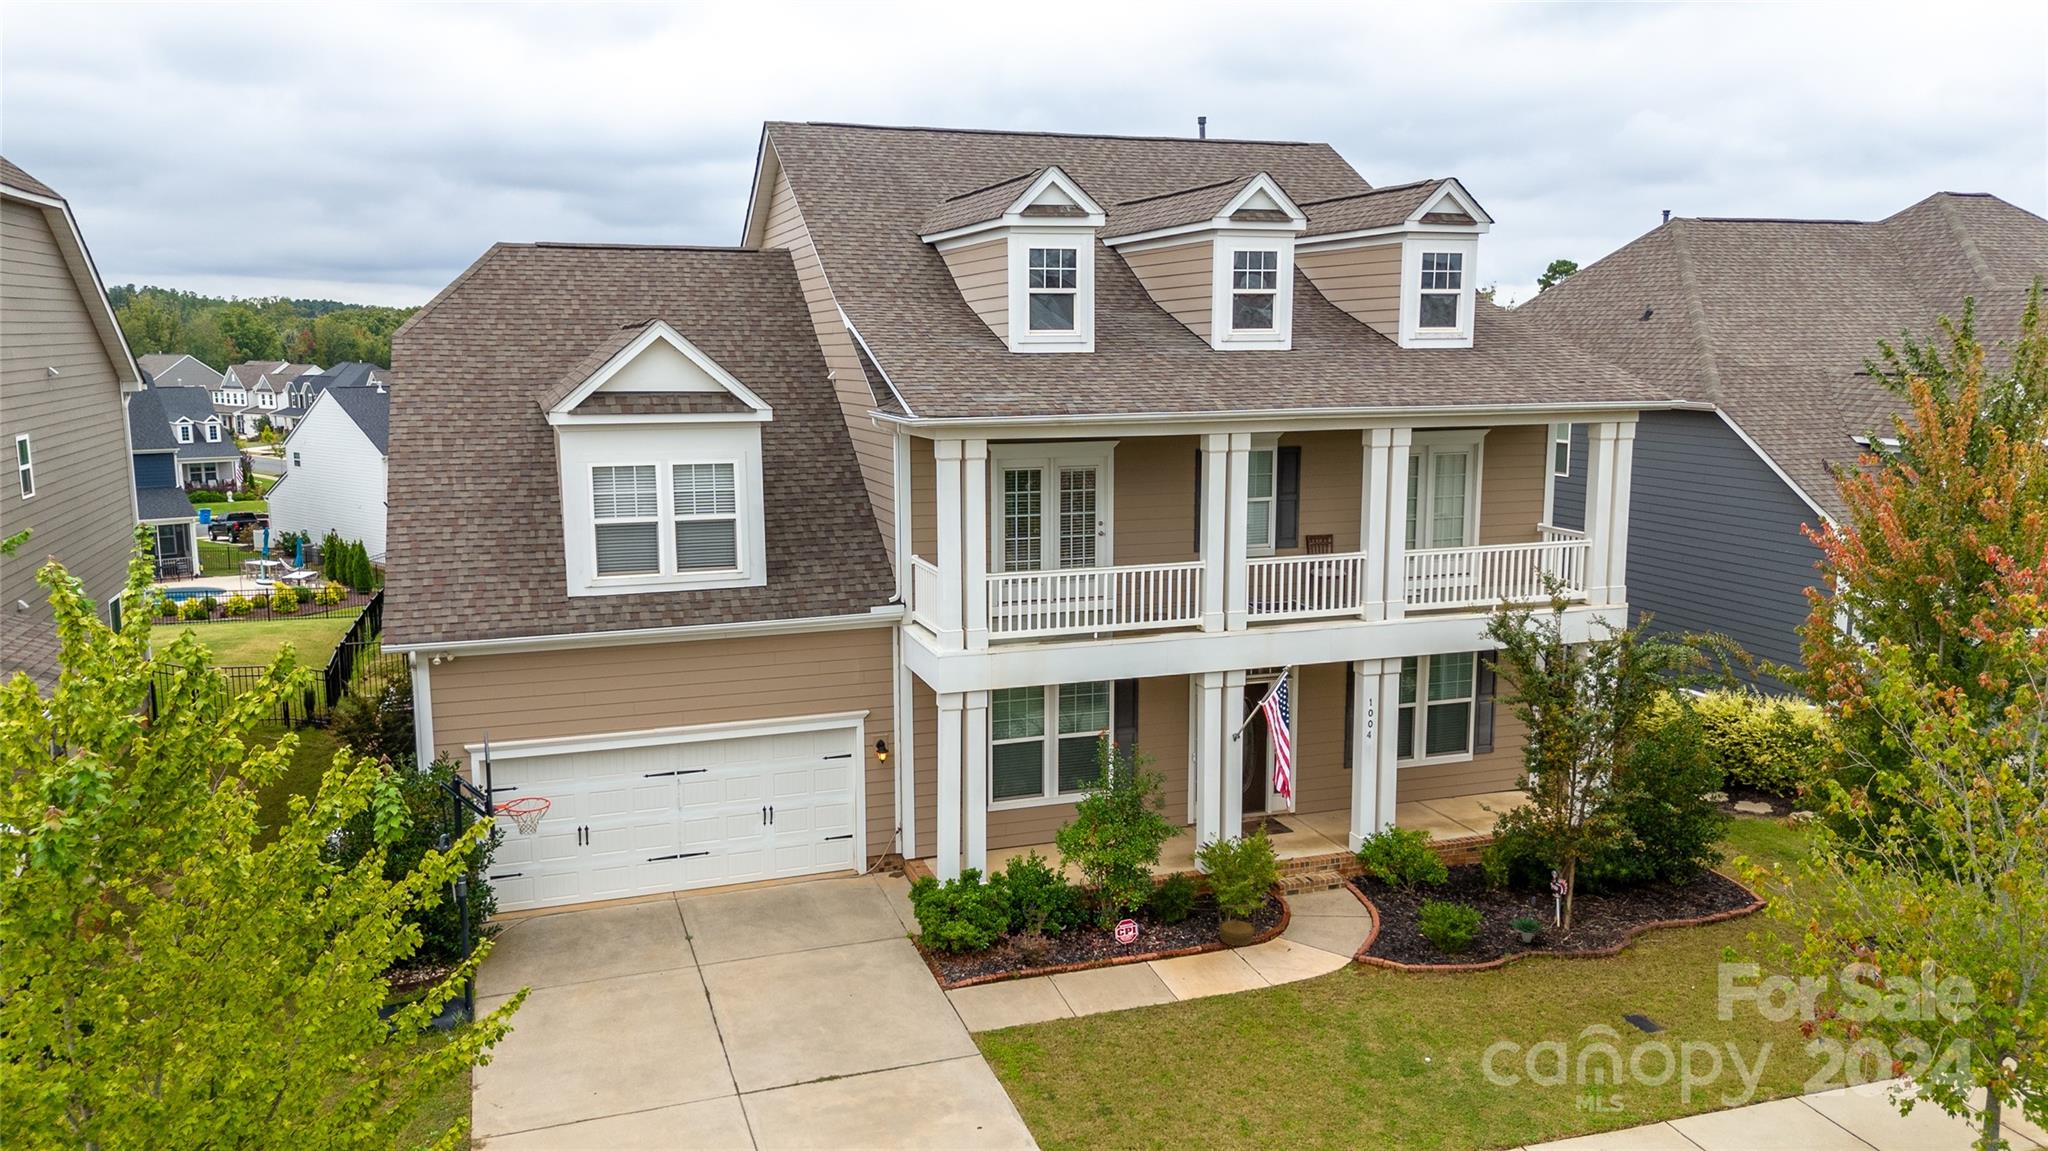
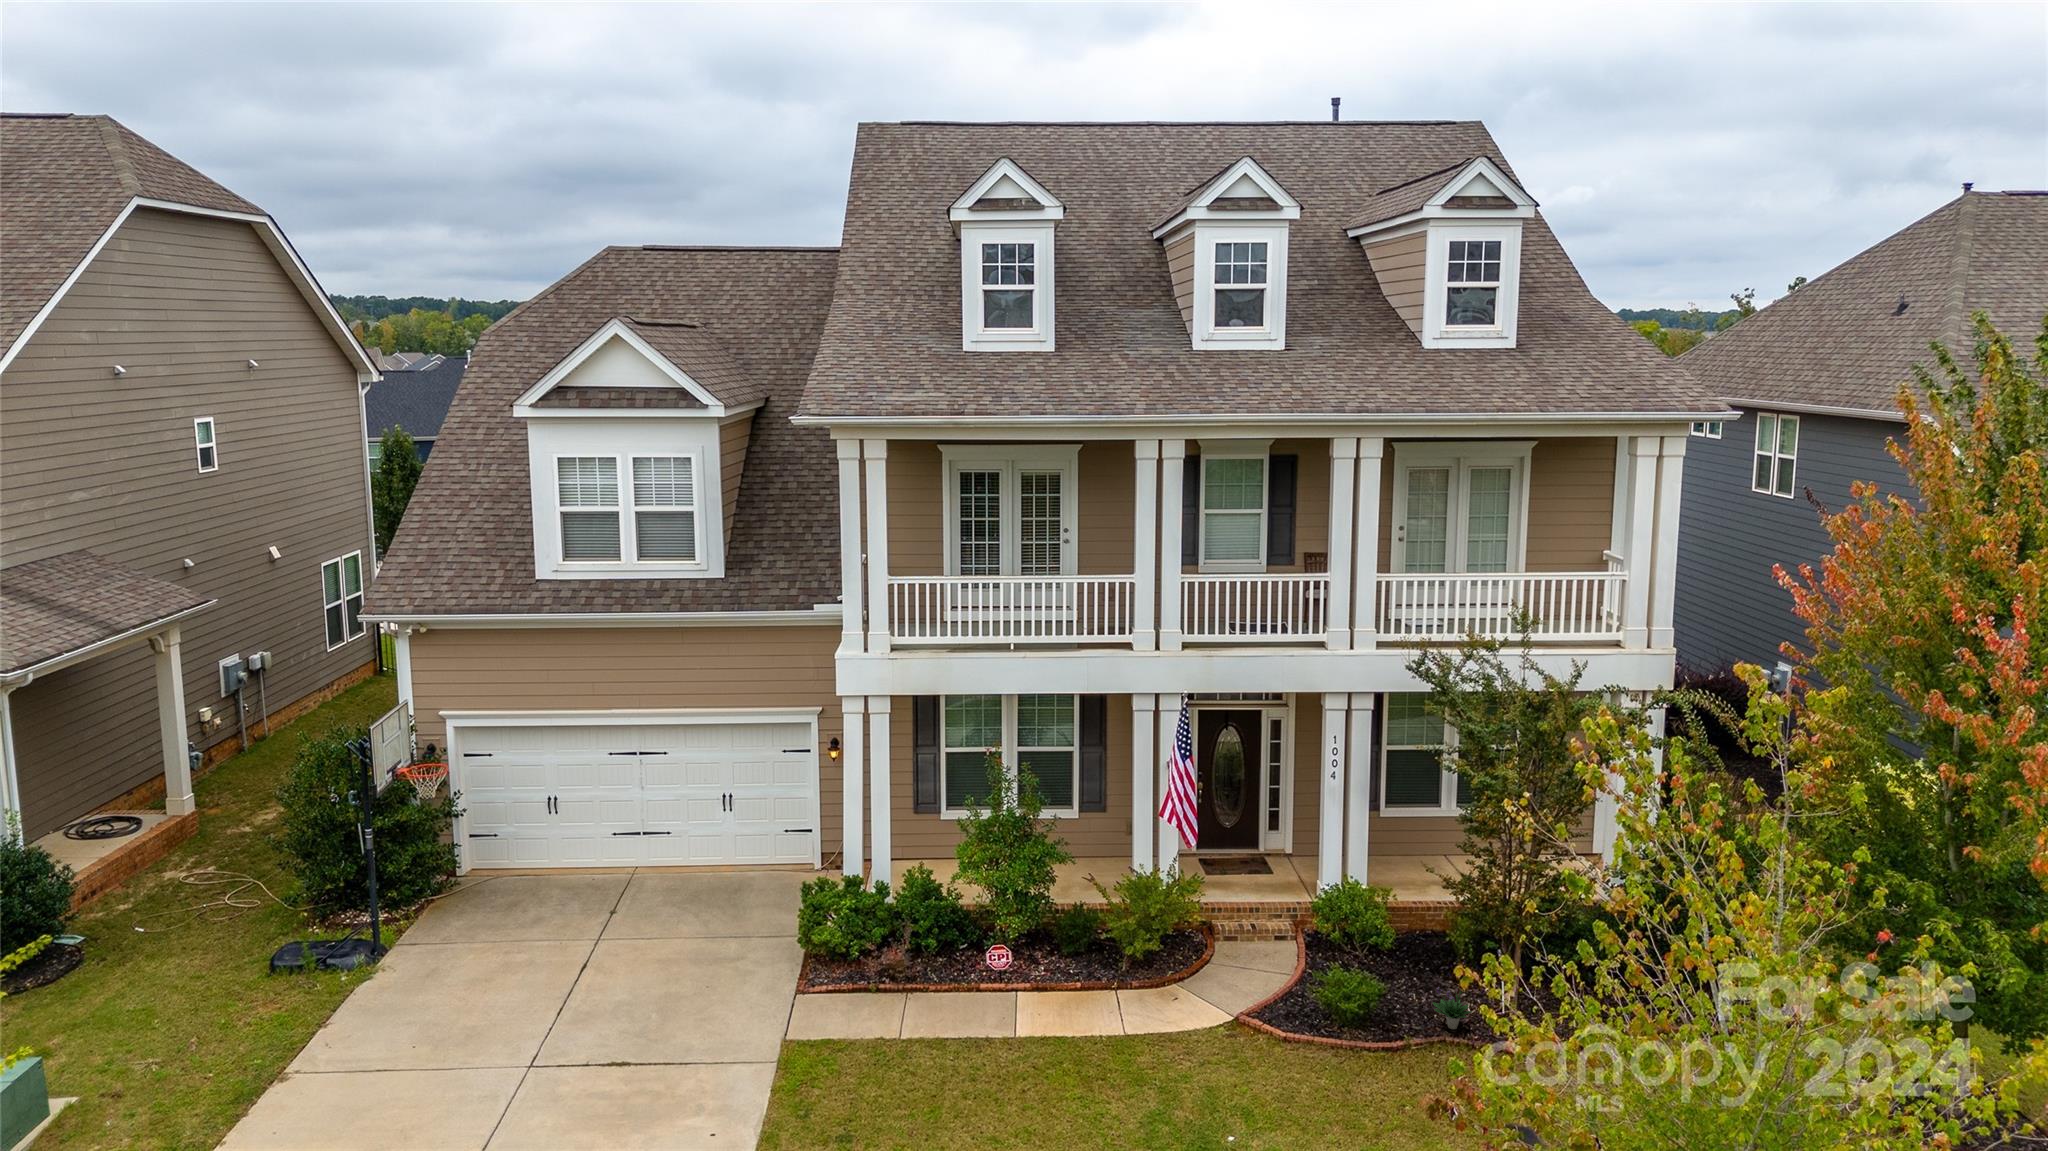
woven basket: present [1219,905,1254,946] -> none [1106,942,1146,989]

